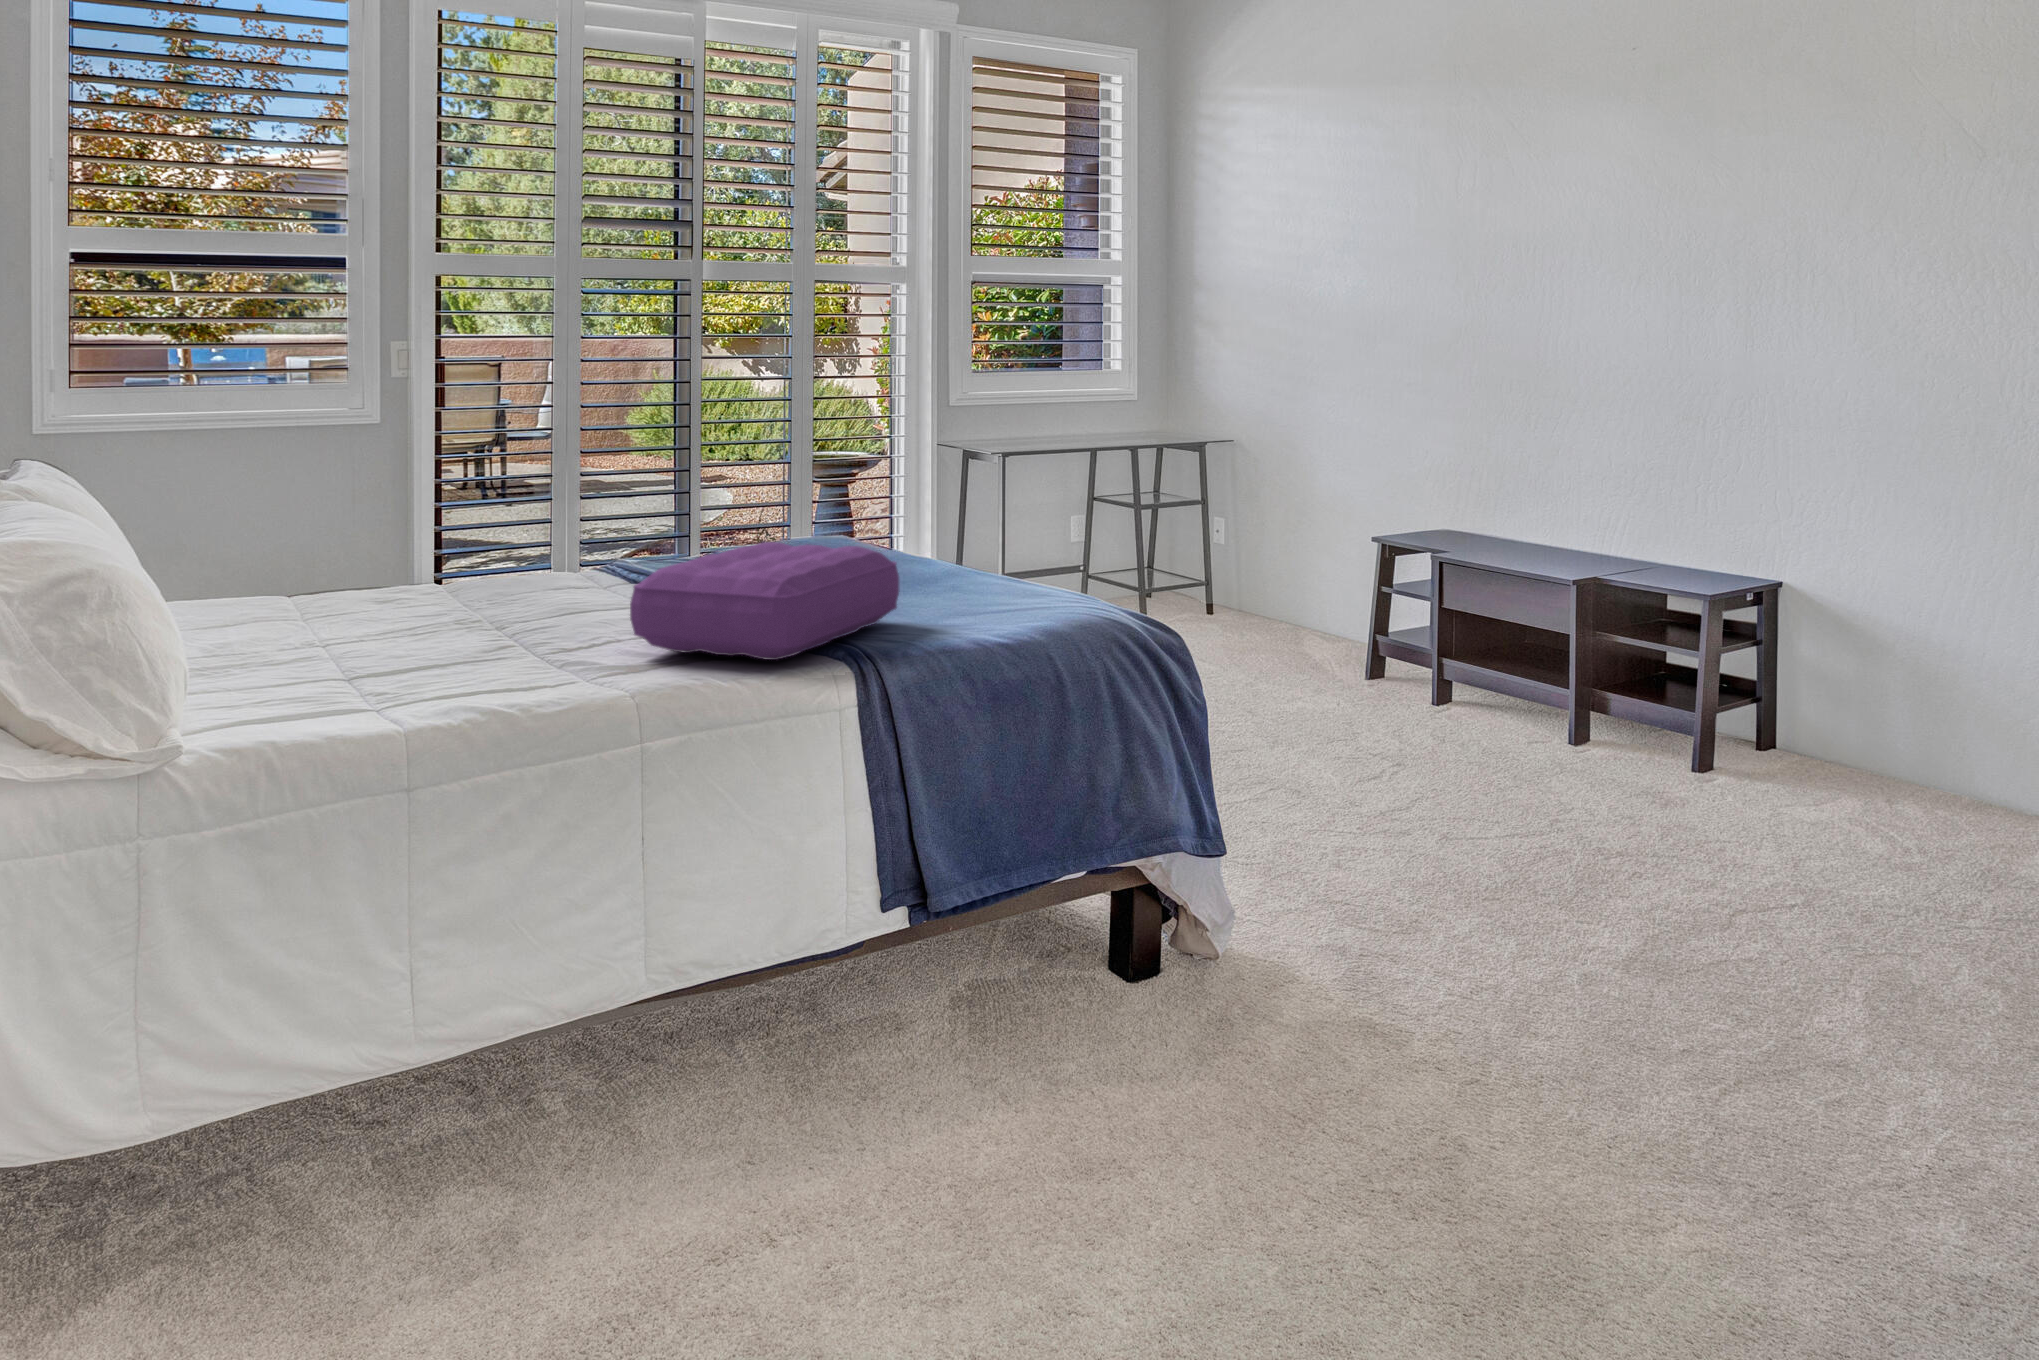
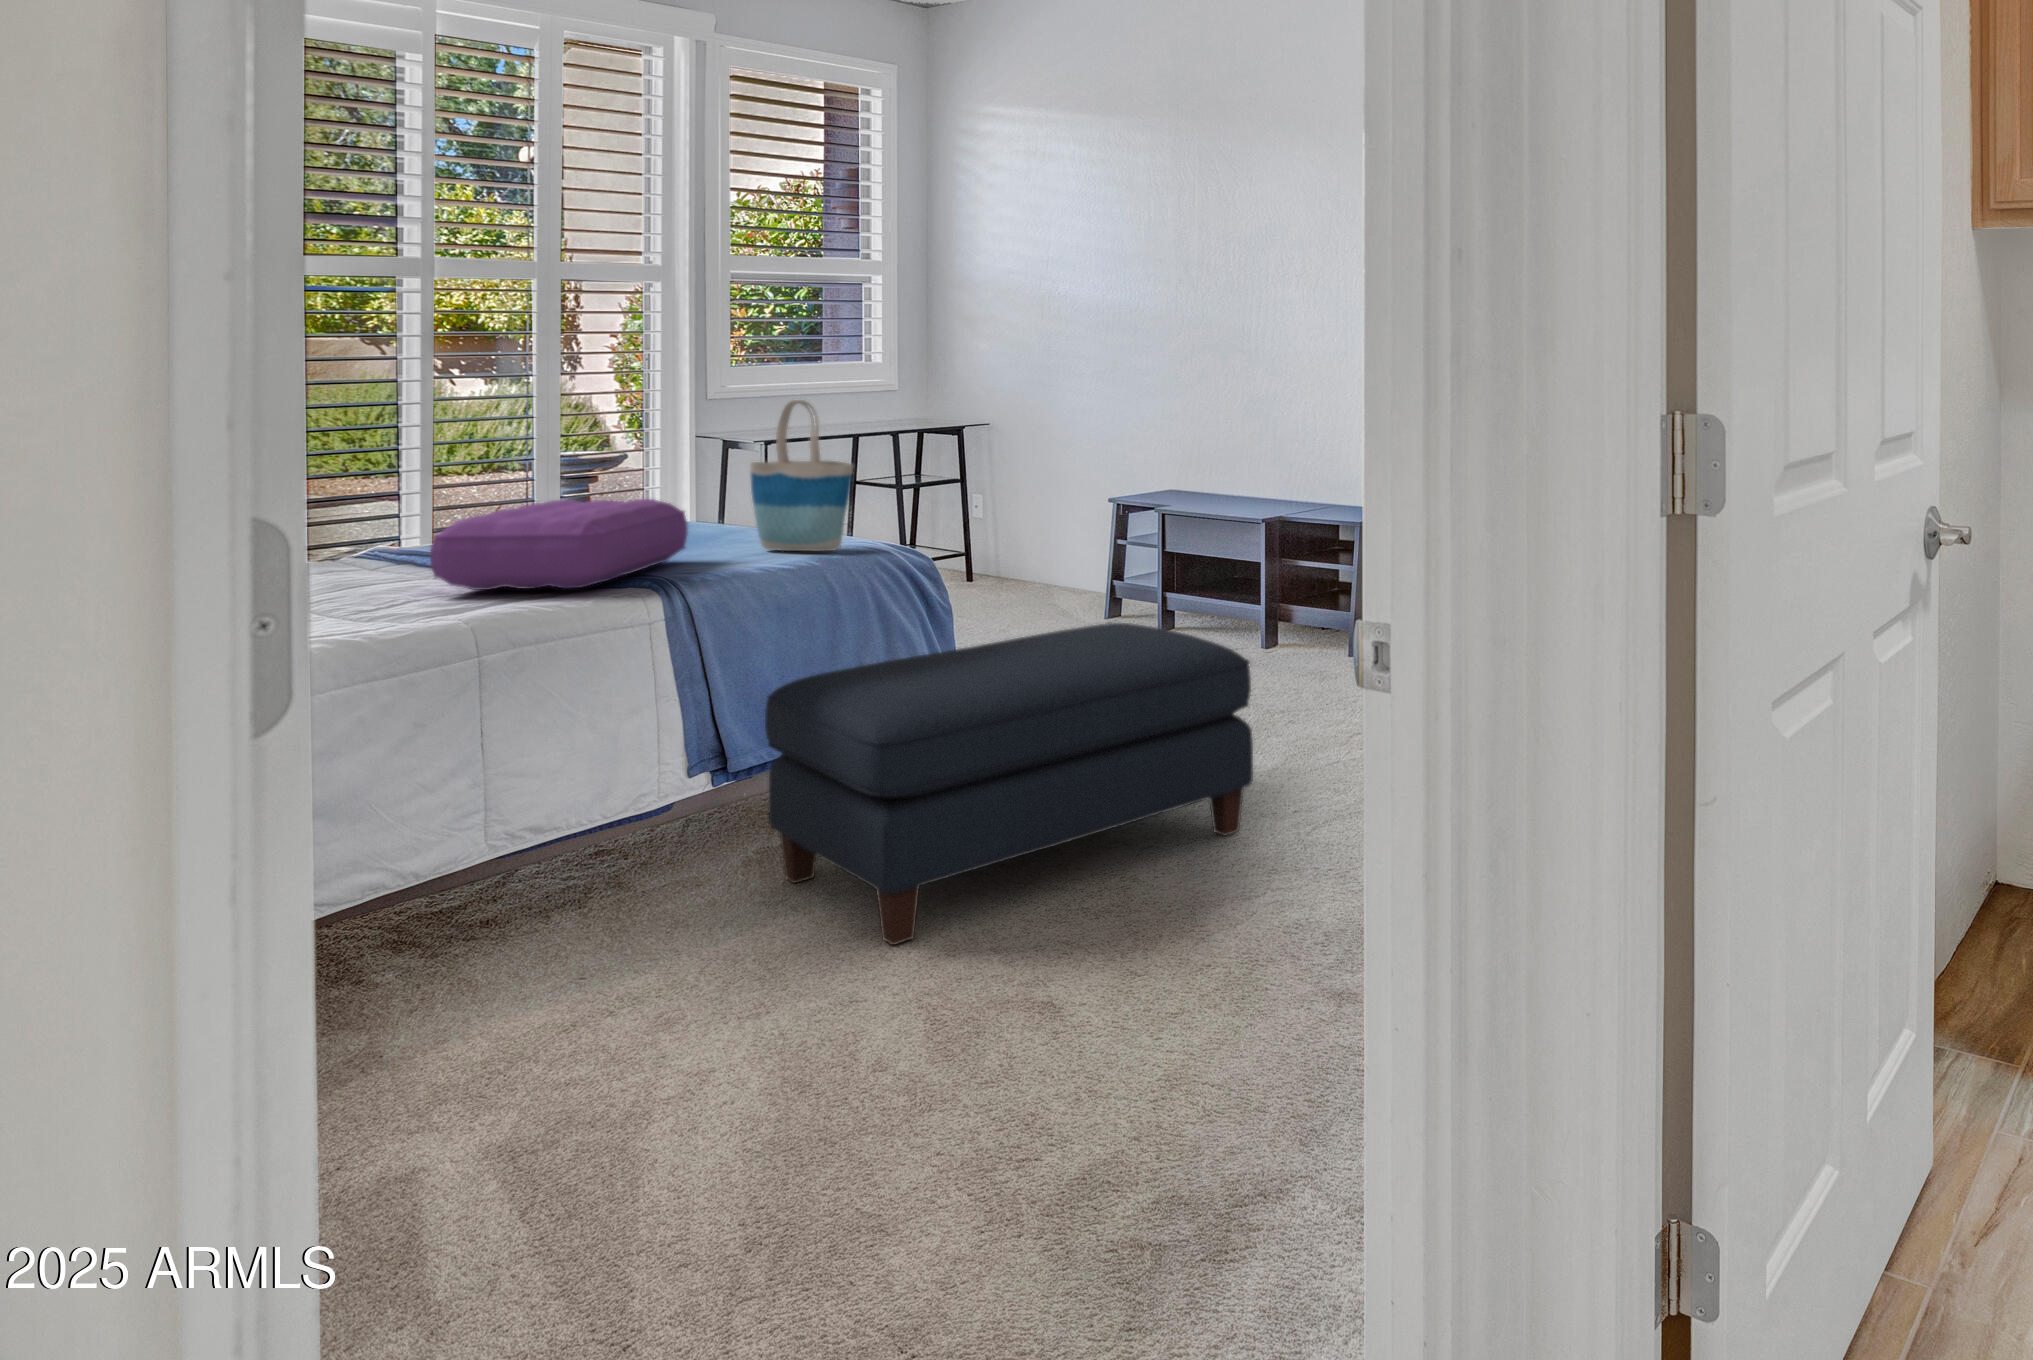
tote bag: none [969,429,1083,621] -> present [750,400,853,551]
ottoman: none [975,743,1625,1223] -> present [765,623,1253,945]

